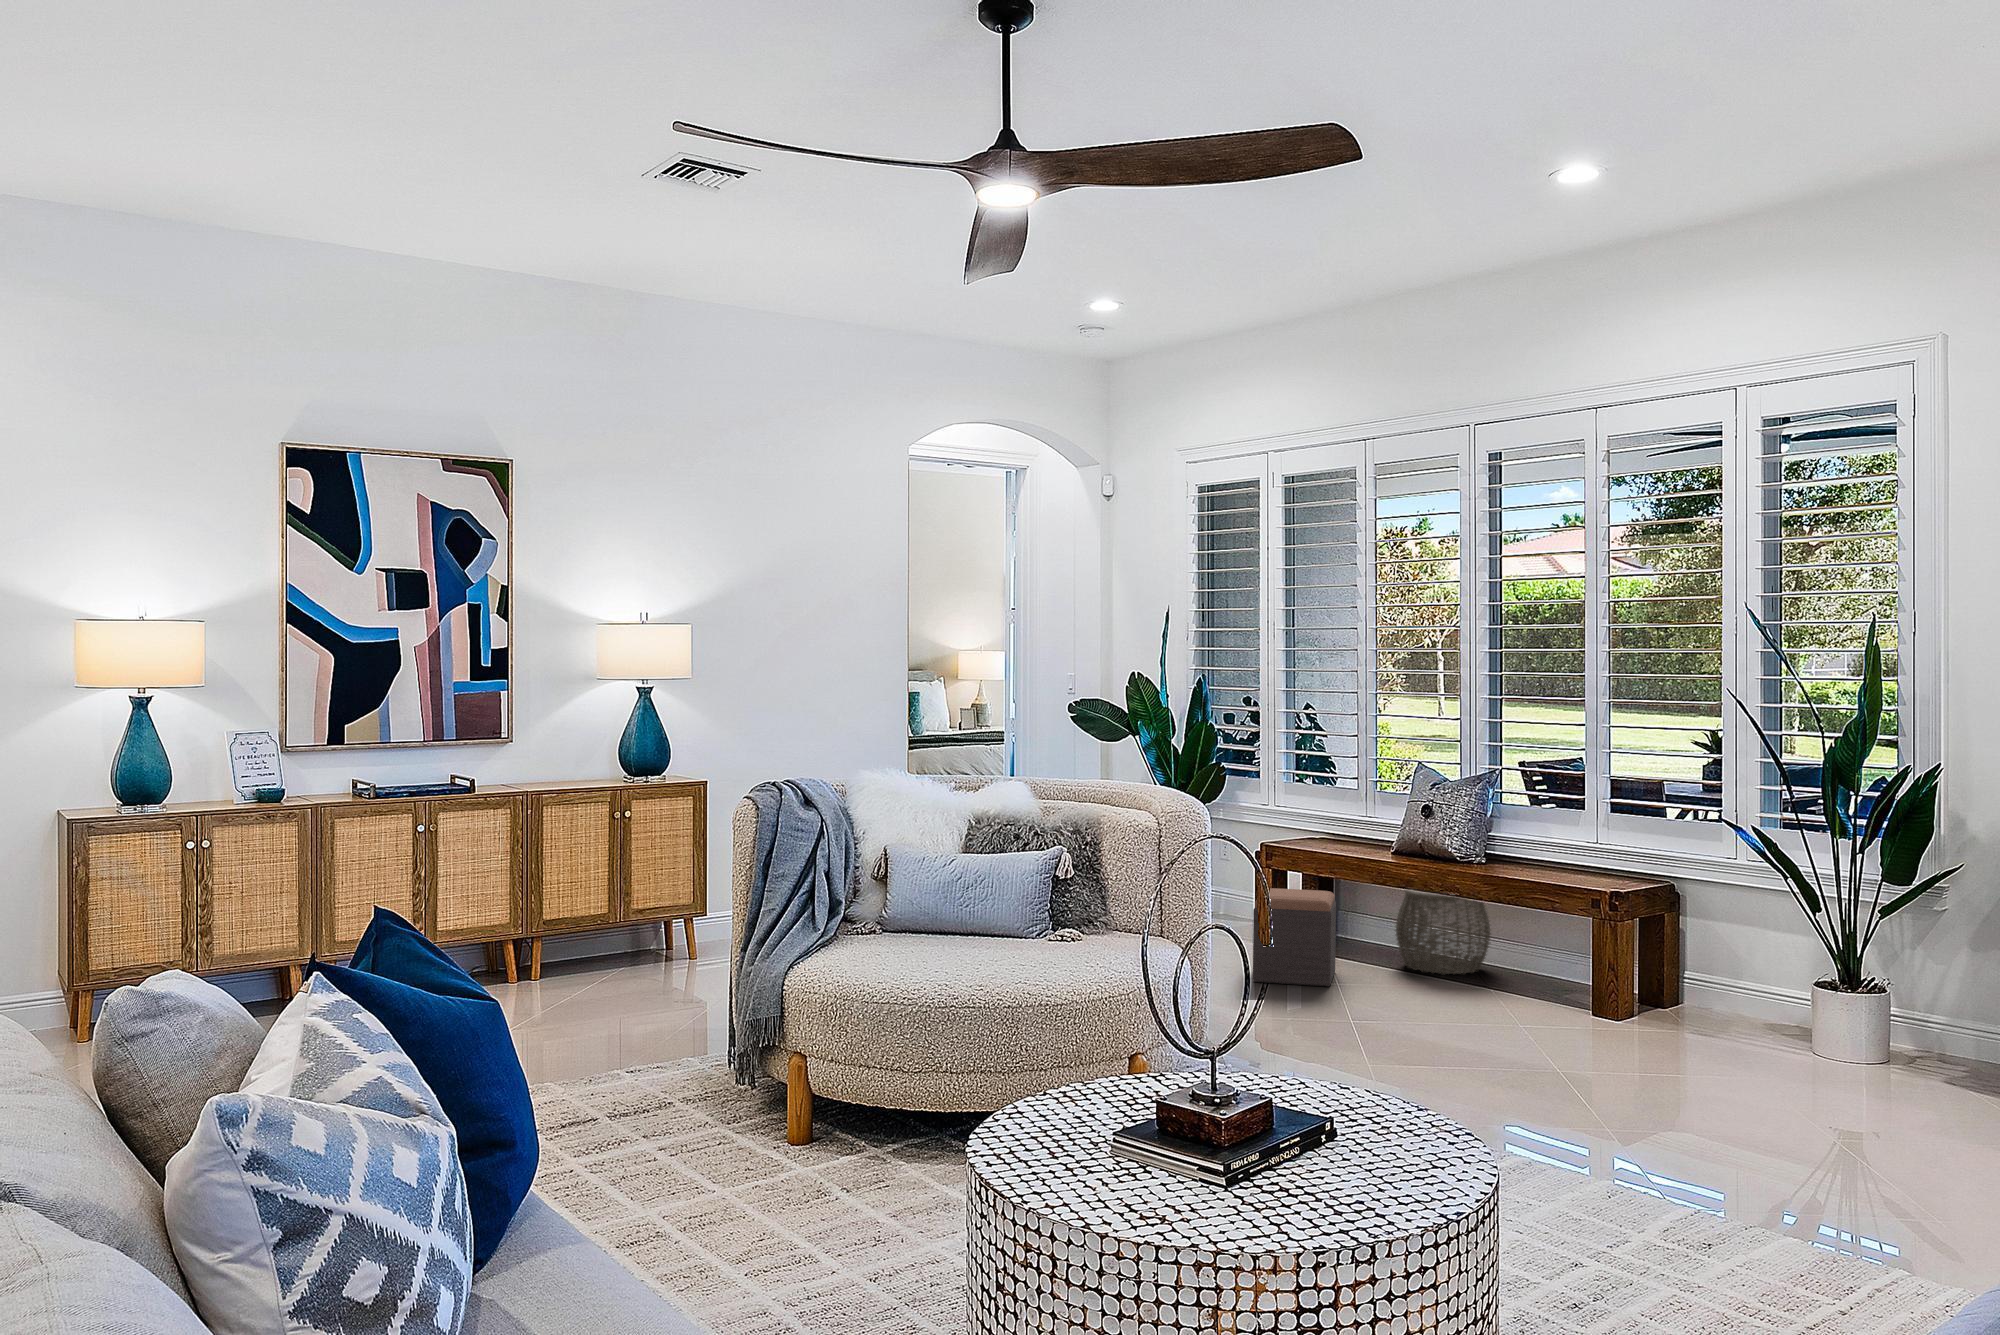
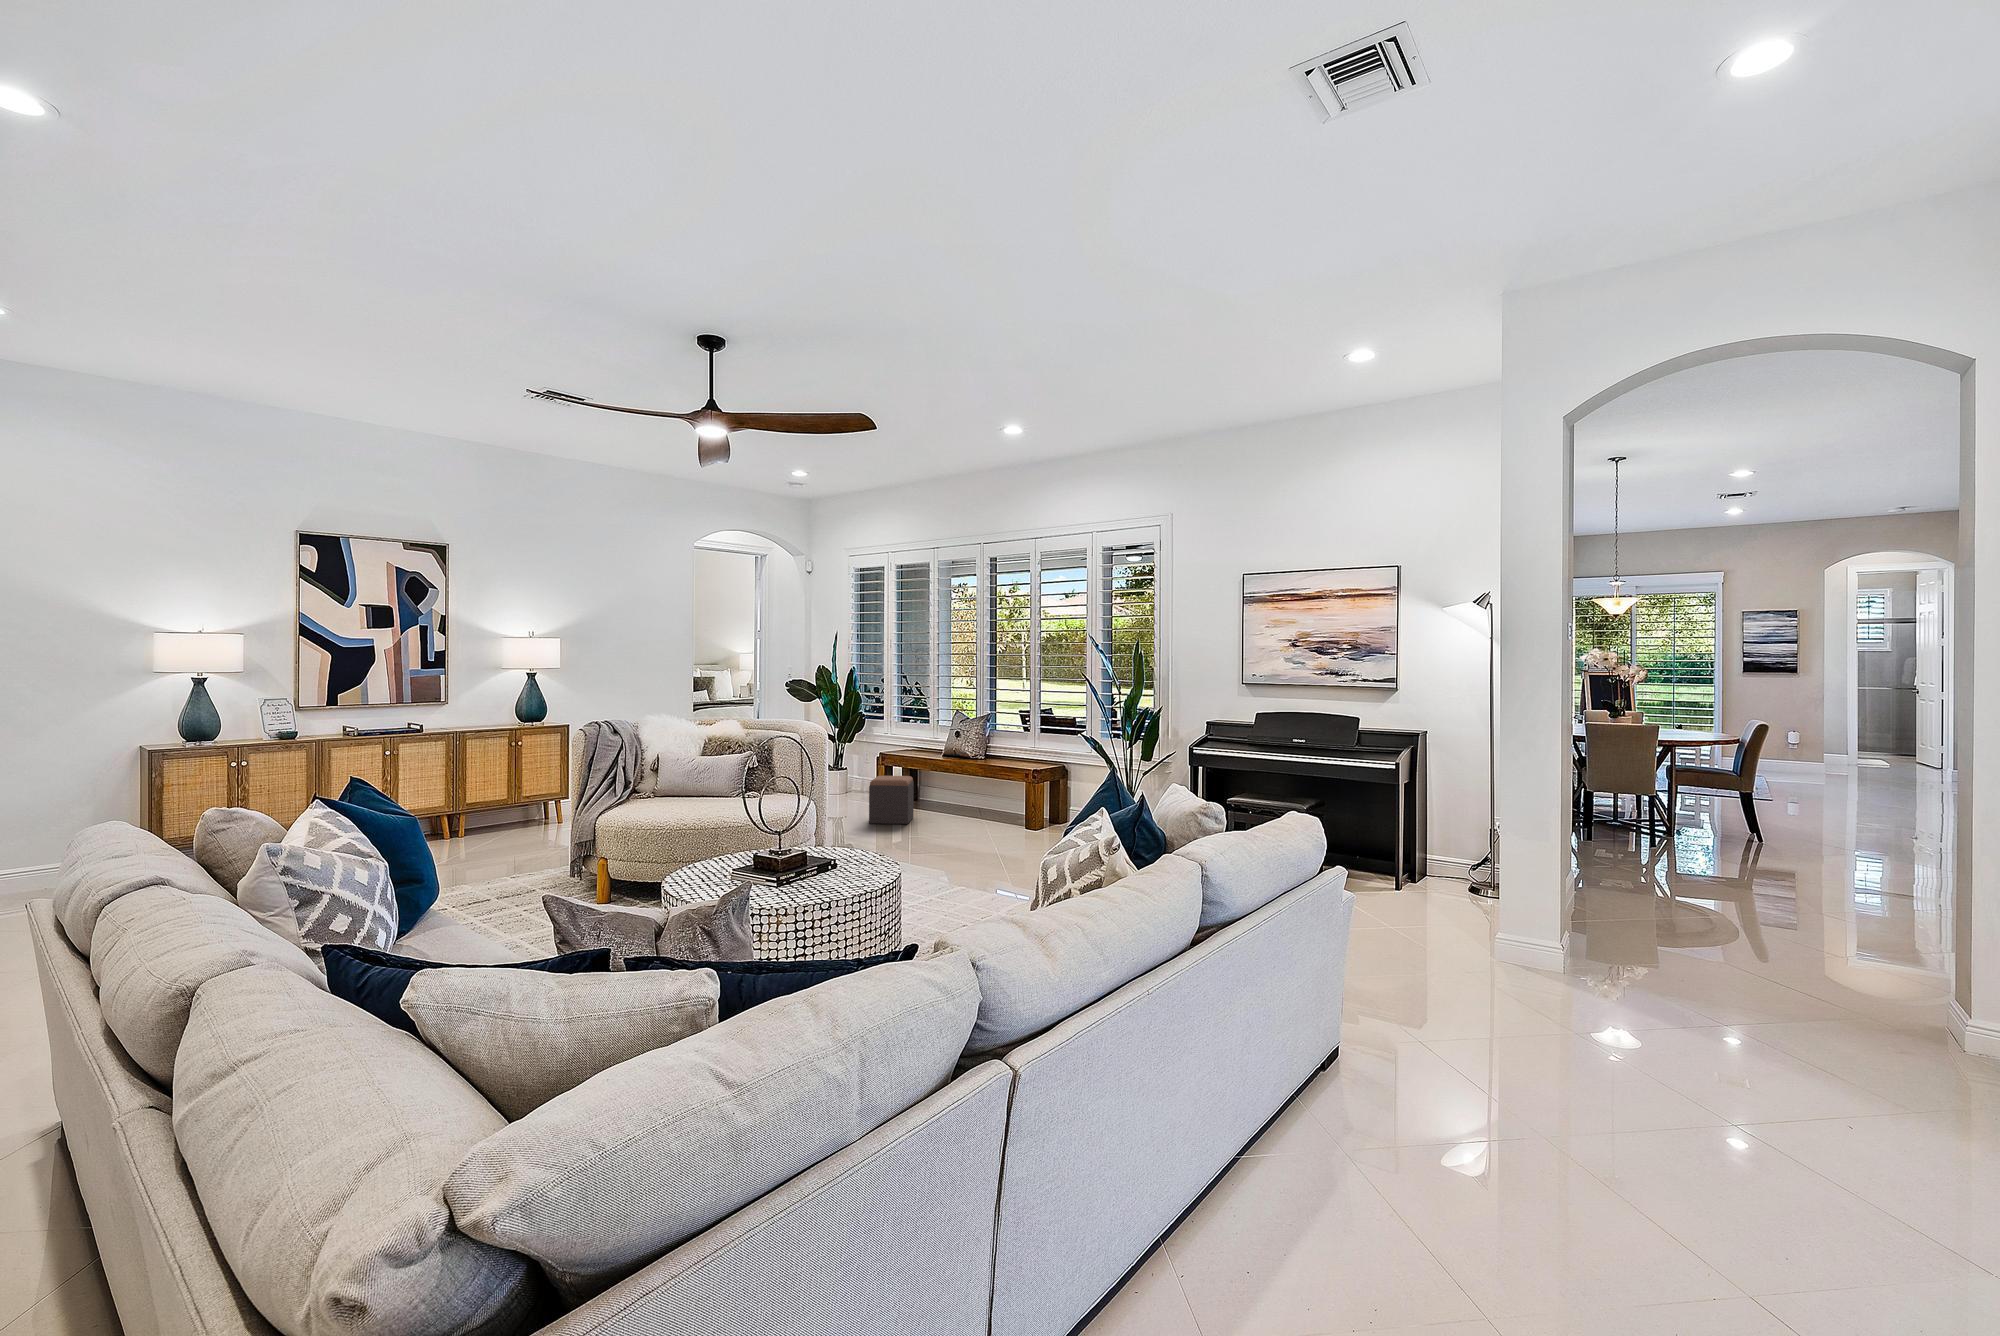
woven basket: present [1396,889,1491,974] -> none [944,772,992,817]

